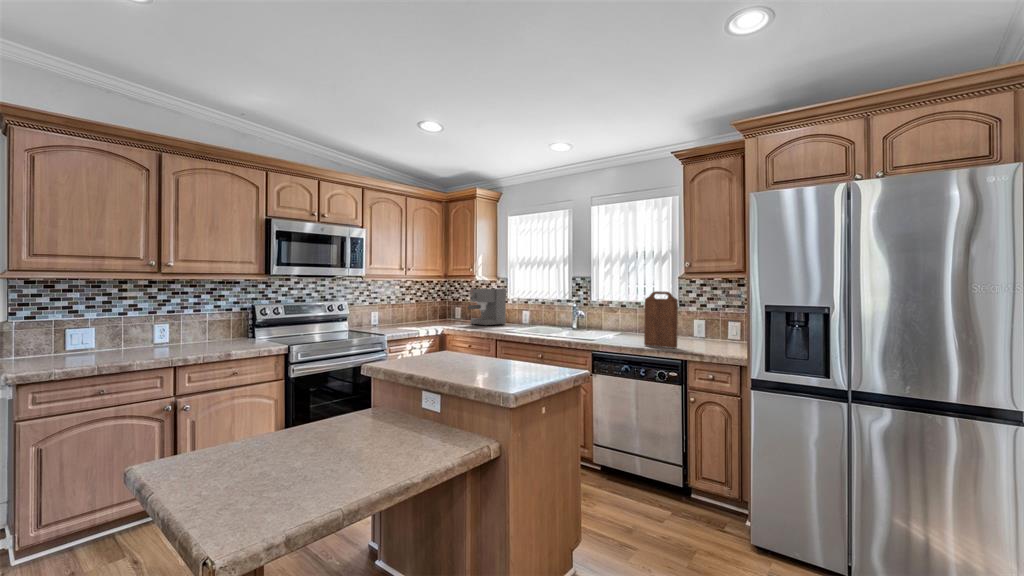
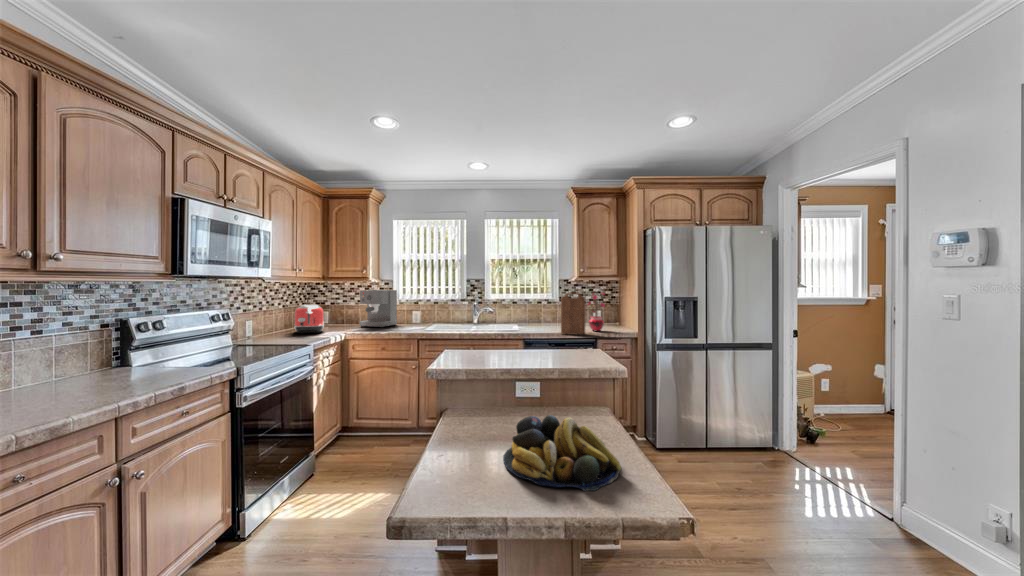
potted plant: none [693,291,723,347] -> present [588,293,605,331]
toaster: none [406,301,435,327] -> present [294,305,324,334]
fruit bowl: none [216,413,359,499] -> present [503,415,621,491]

